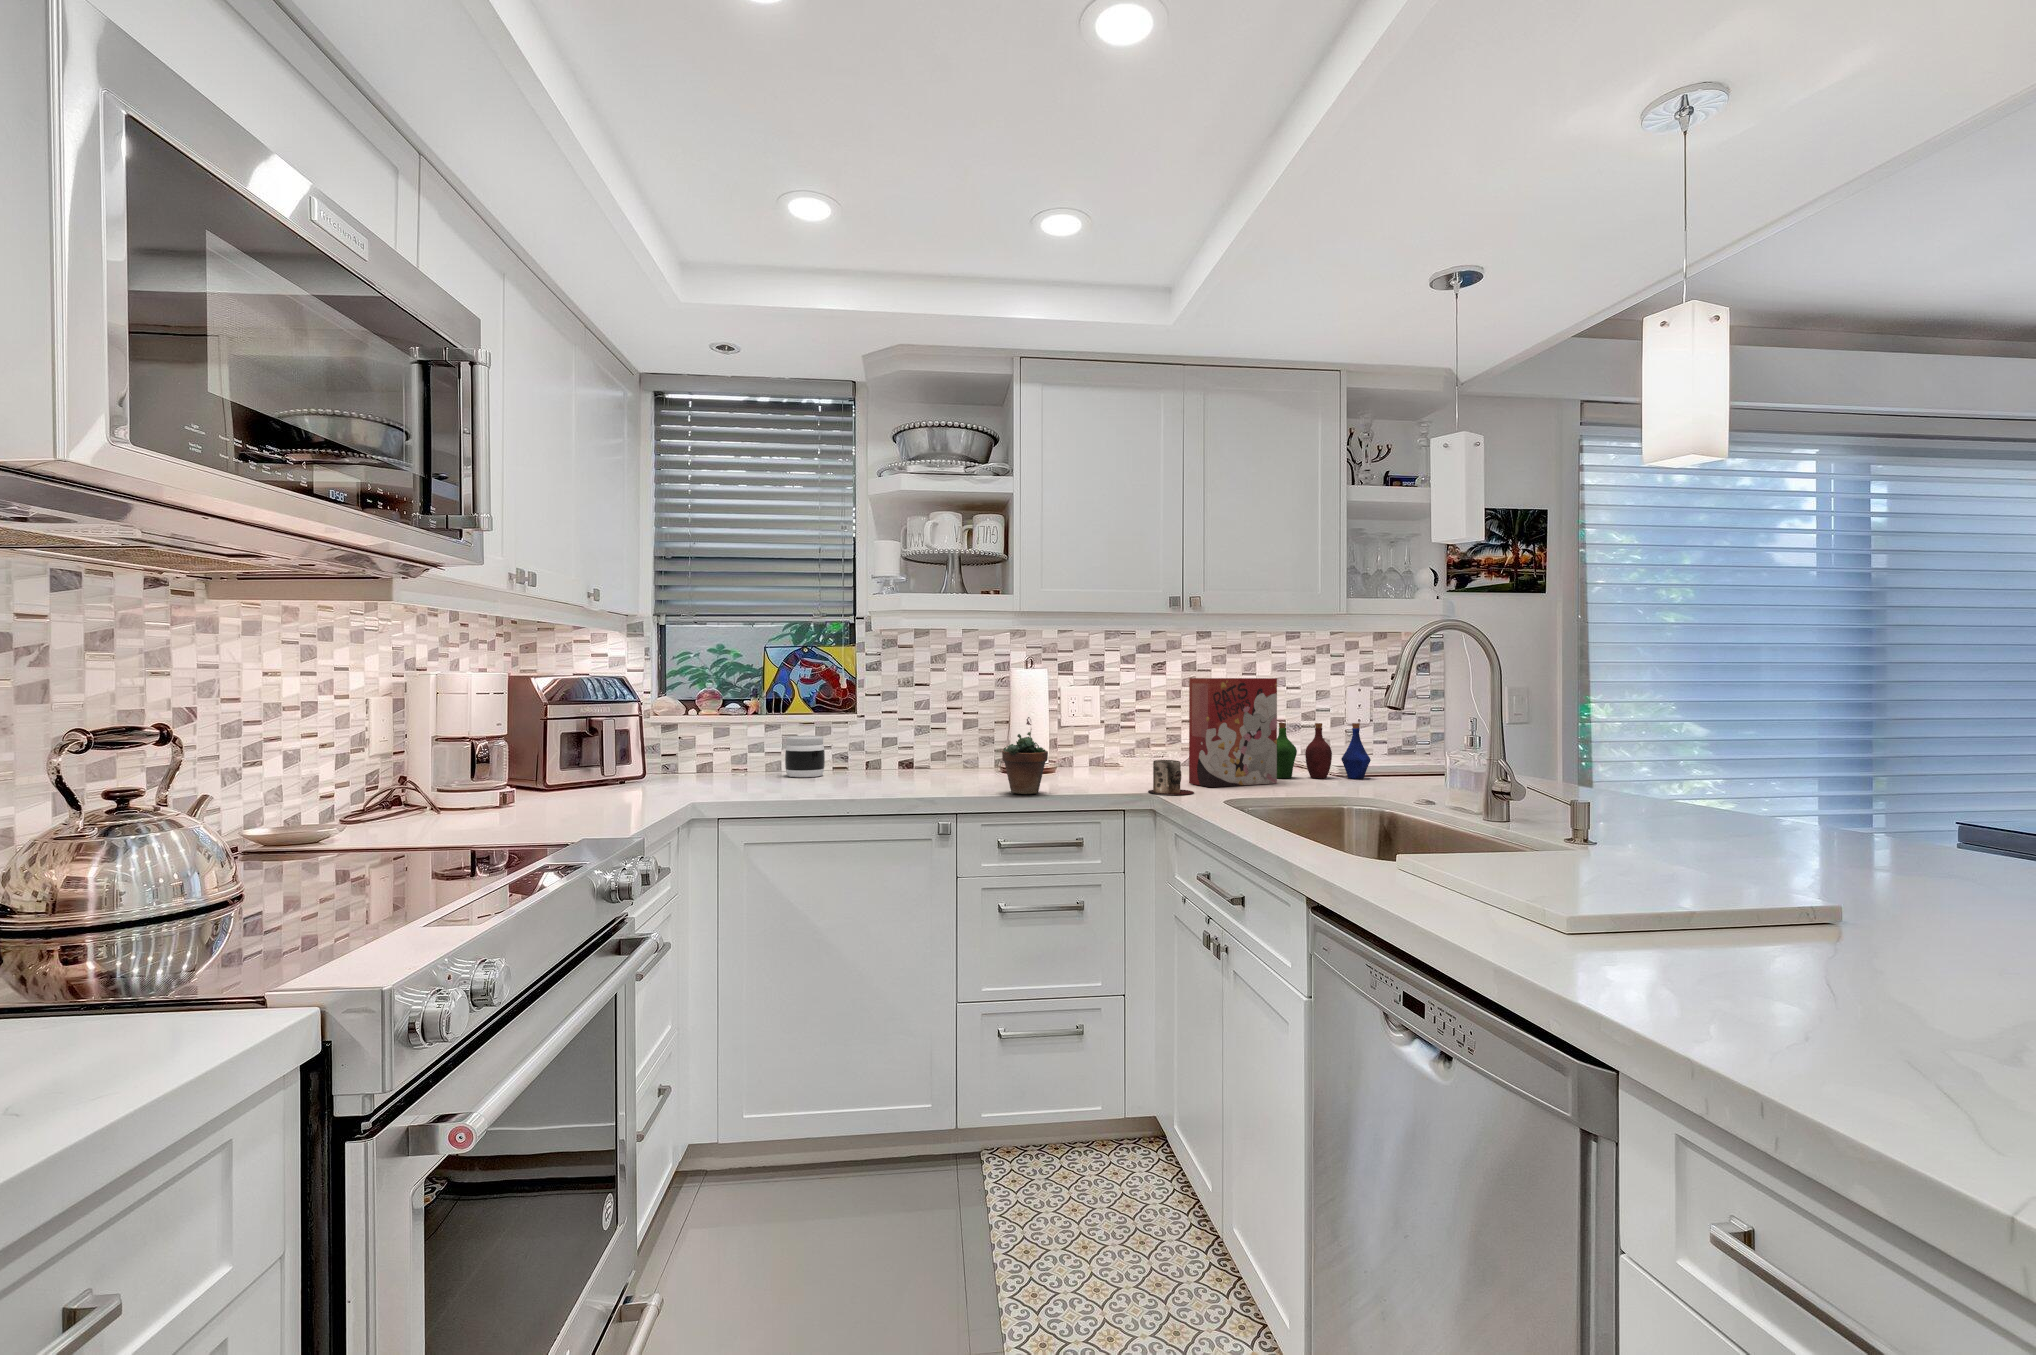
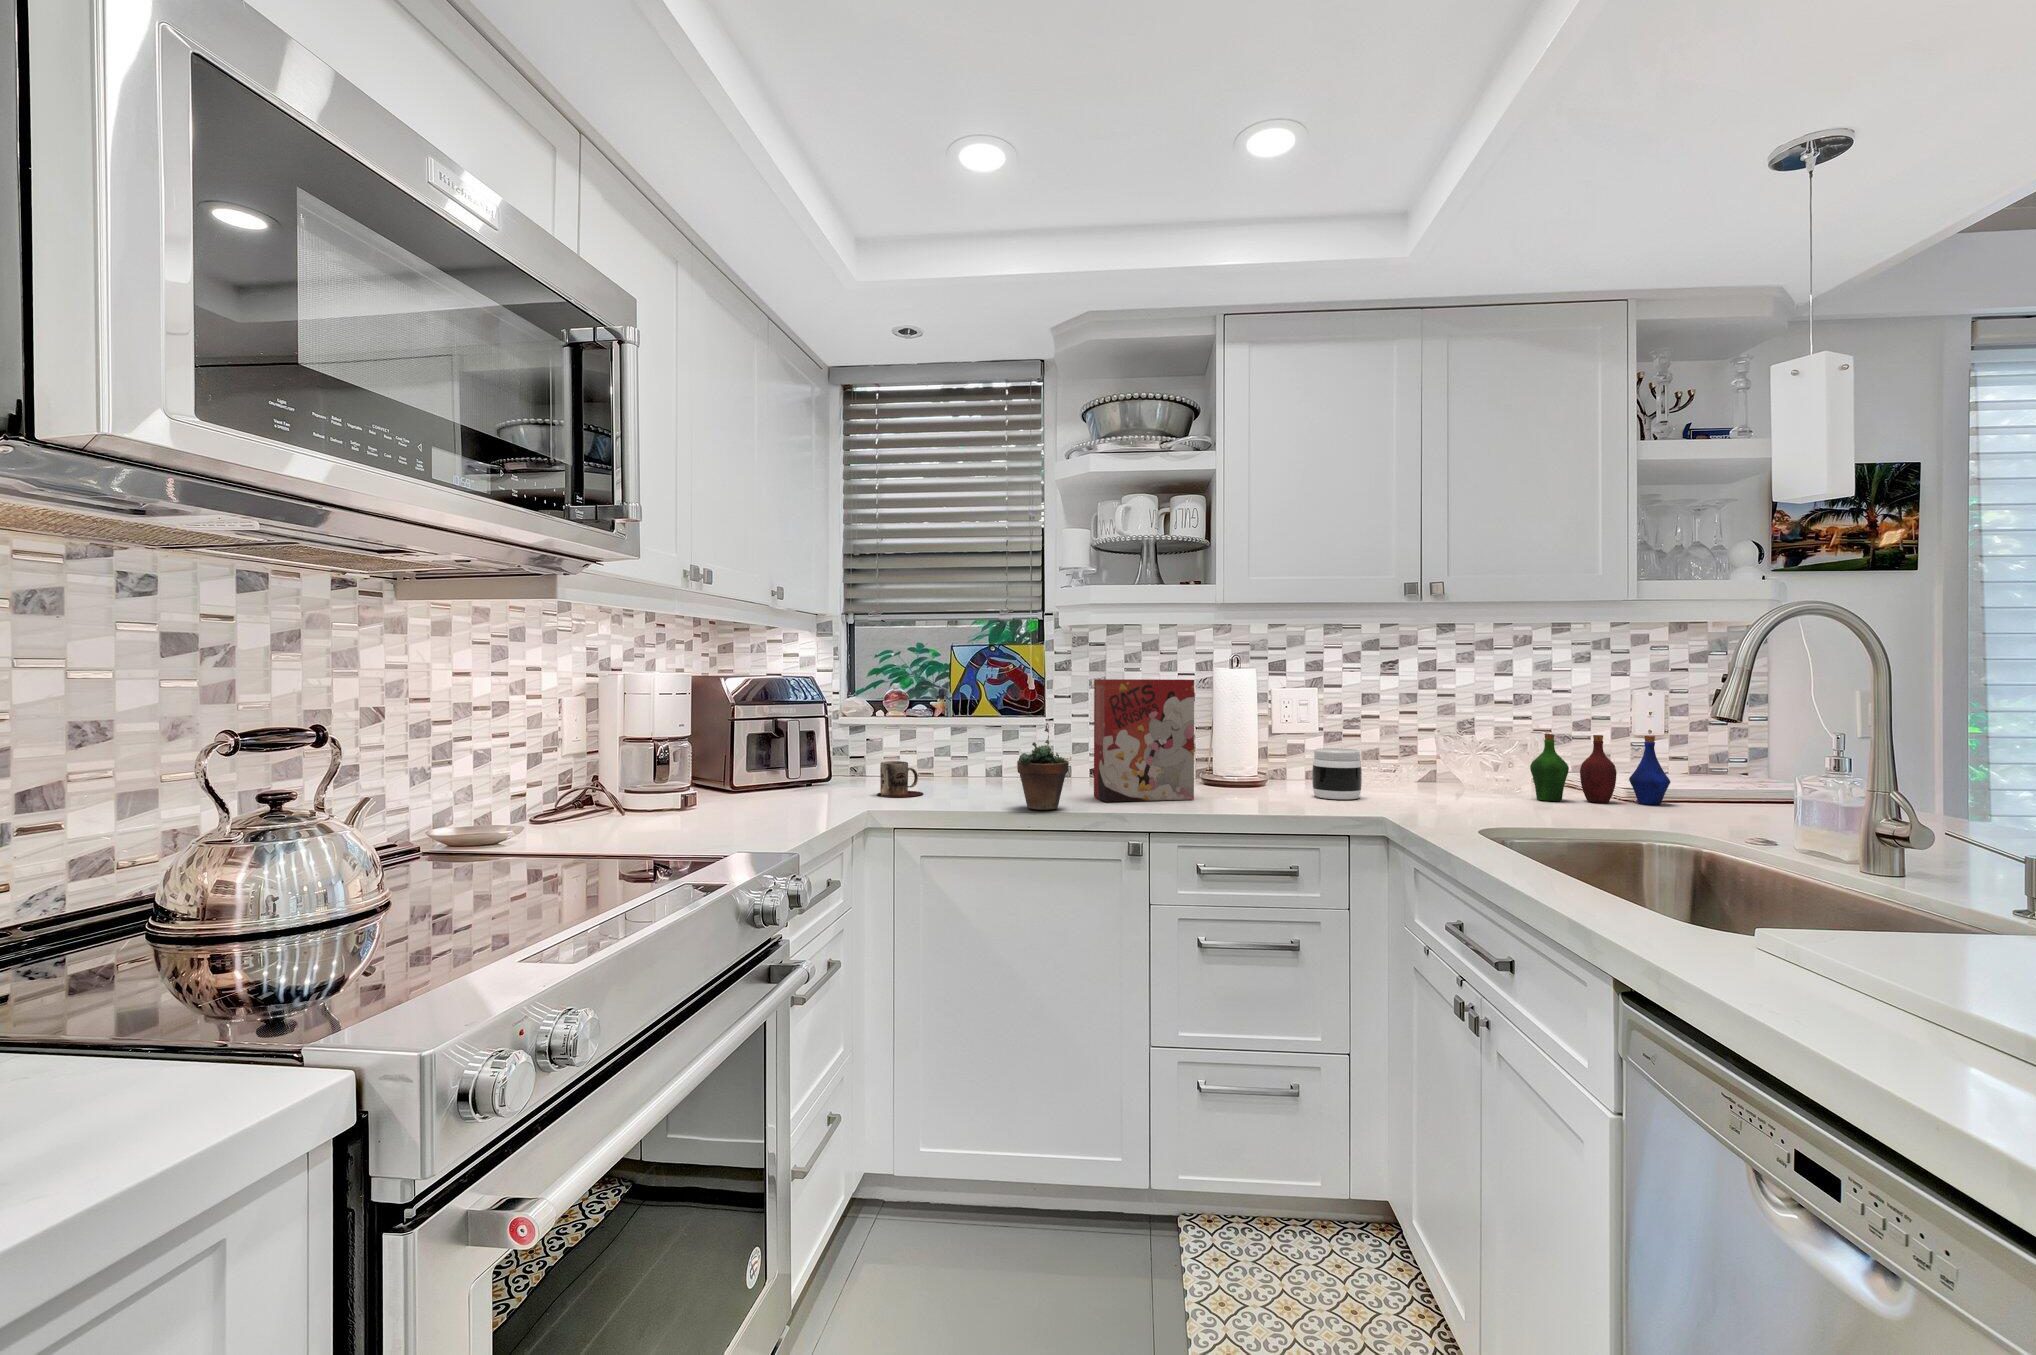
cereal box: present [1189,678,1277,787] -> present [1094,679,1194,802]
succulent plant: present [1002,717,1048,794] -> present [1017,723,1069,810]
jar: present [785,735,825,777] -> present [1312,748,1362,800]
mug: present [1148,760,1194,795] -> present [878,761,923,797]

